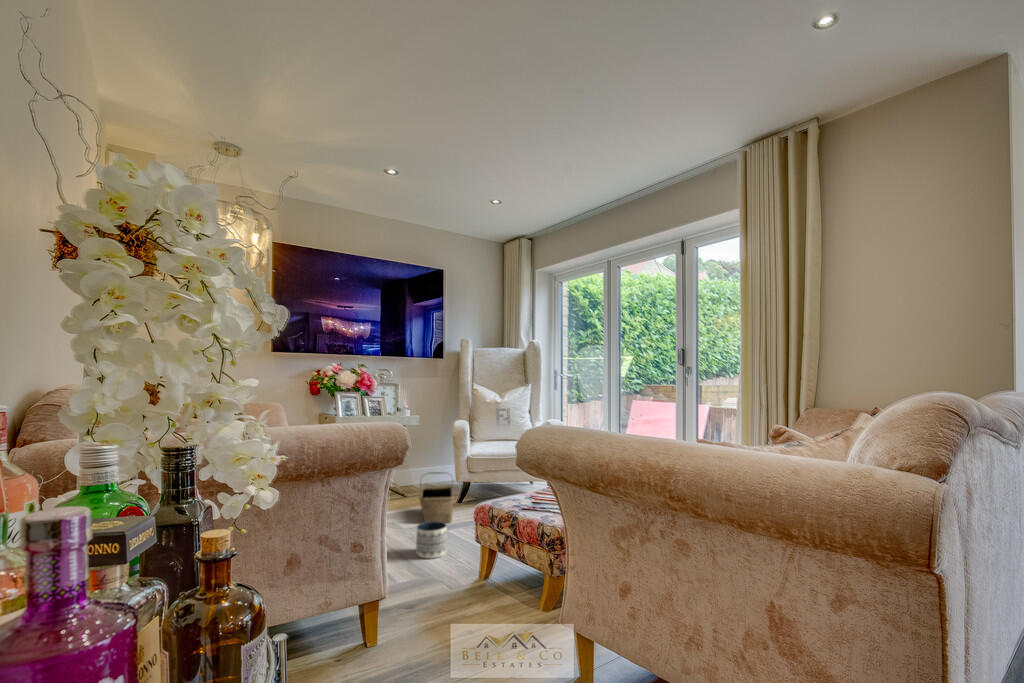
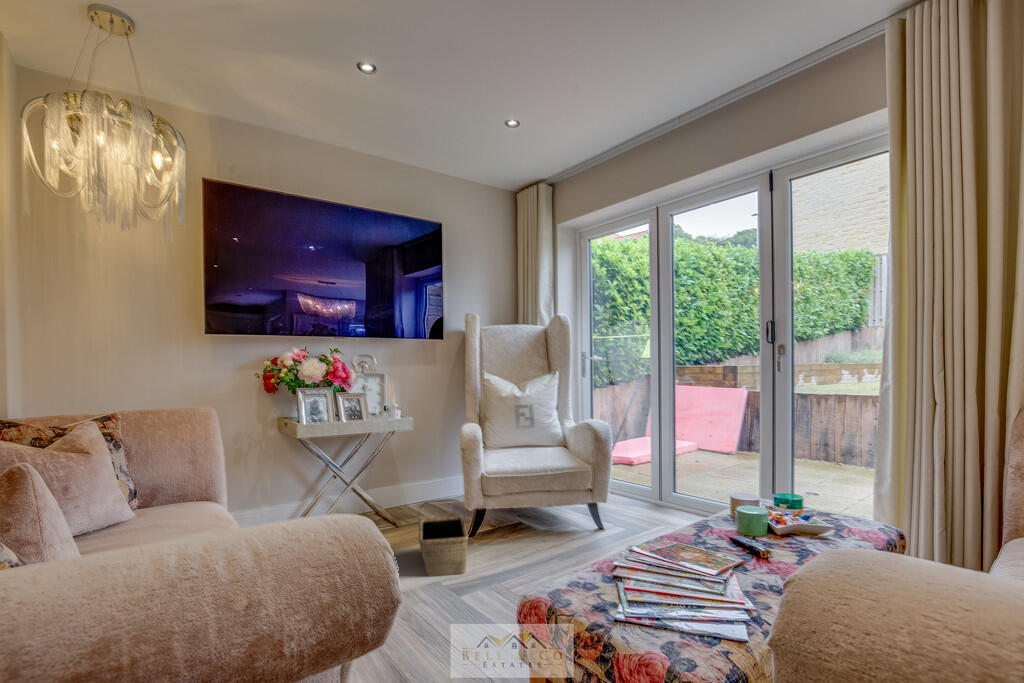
planter: present [416,521,447,558] -> none [418,589,466,655]

